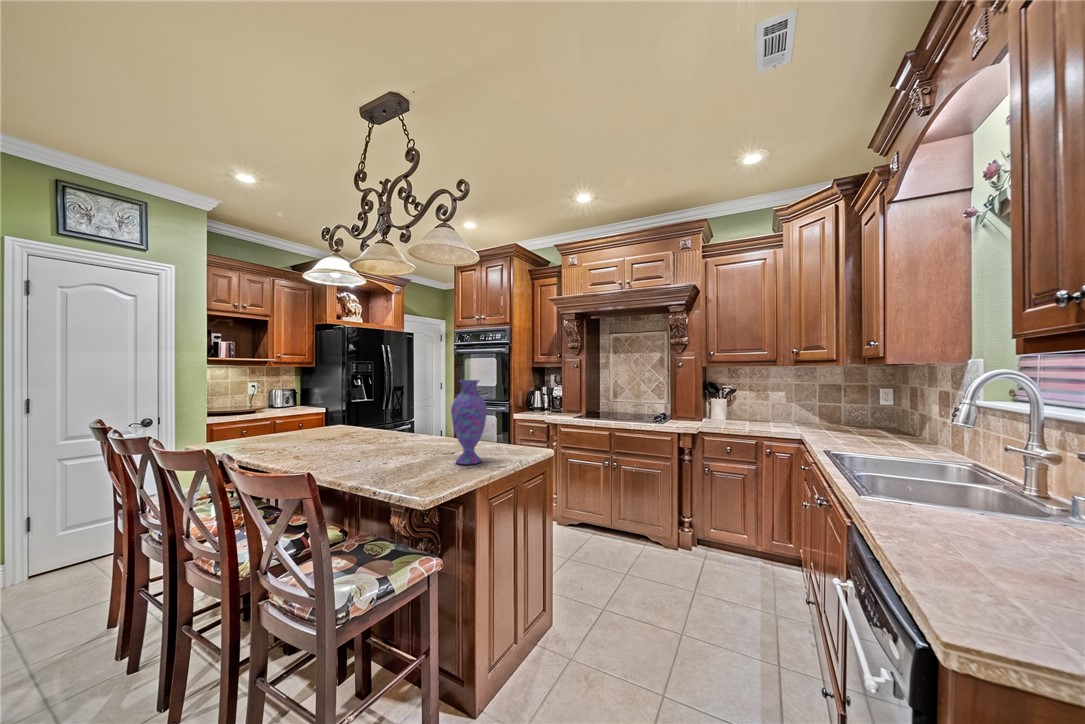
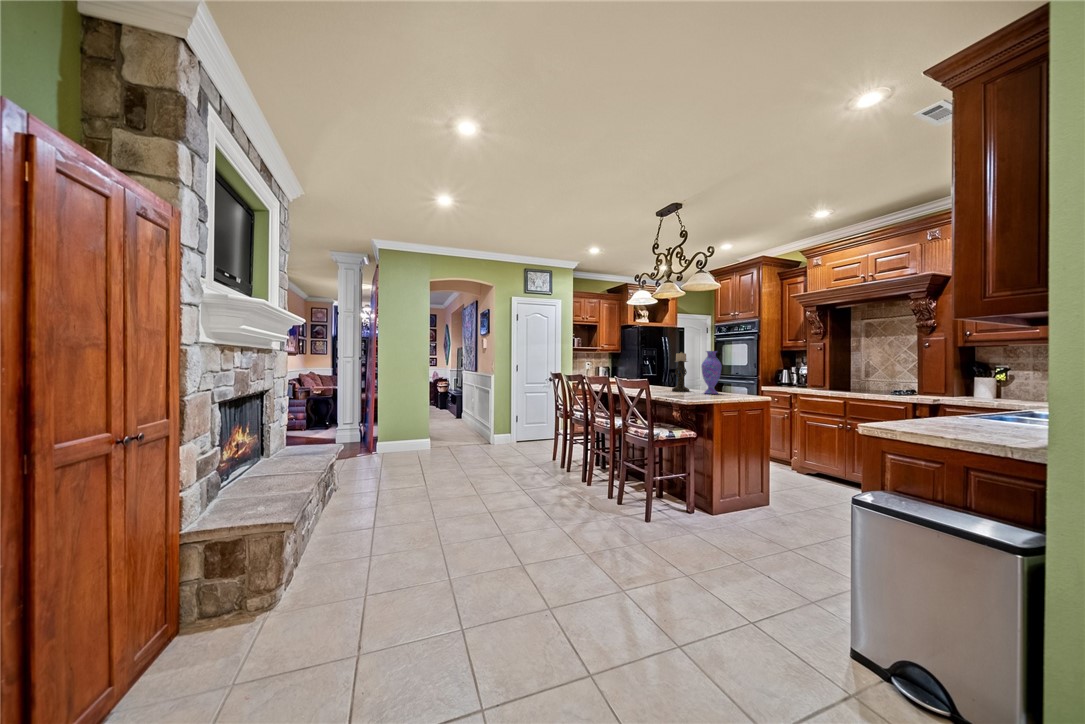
candle holder: none [393,380,428,461] -> present [672,352,689,392]

